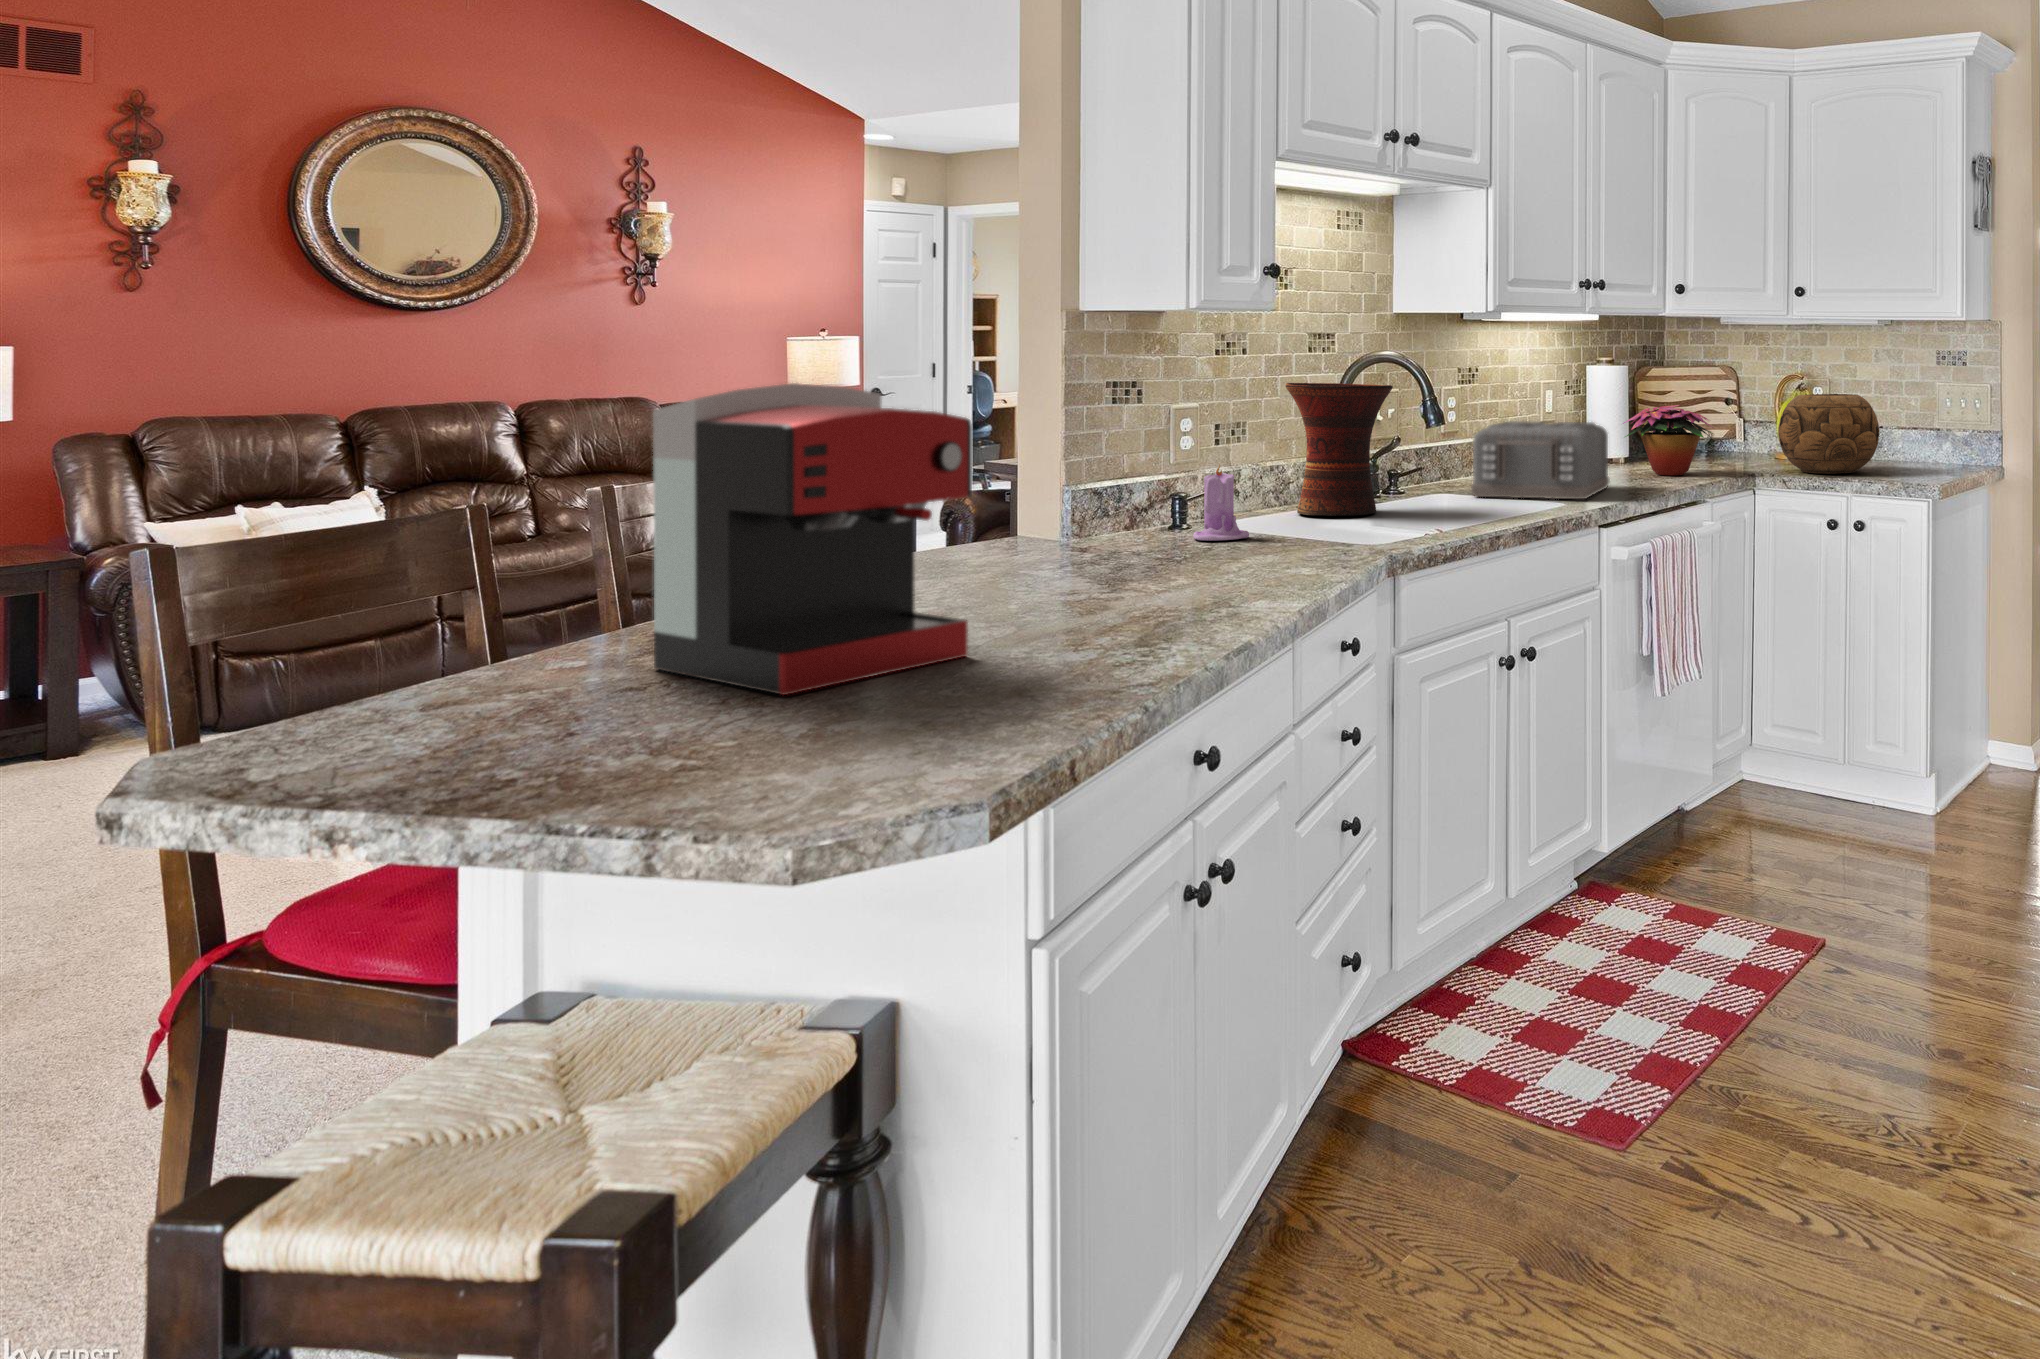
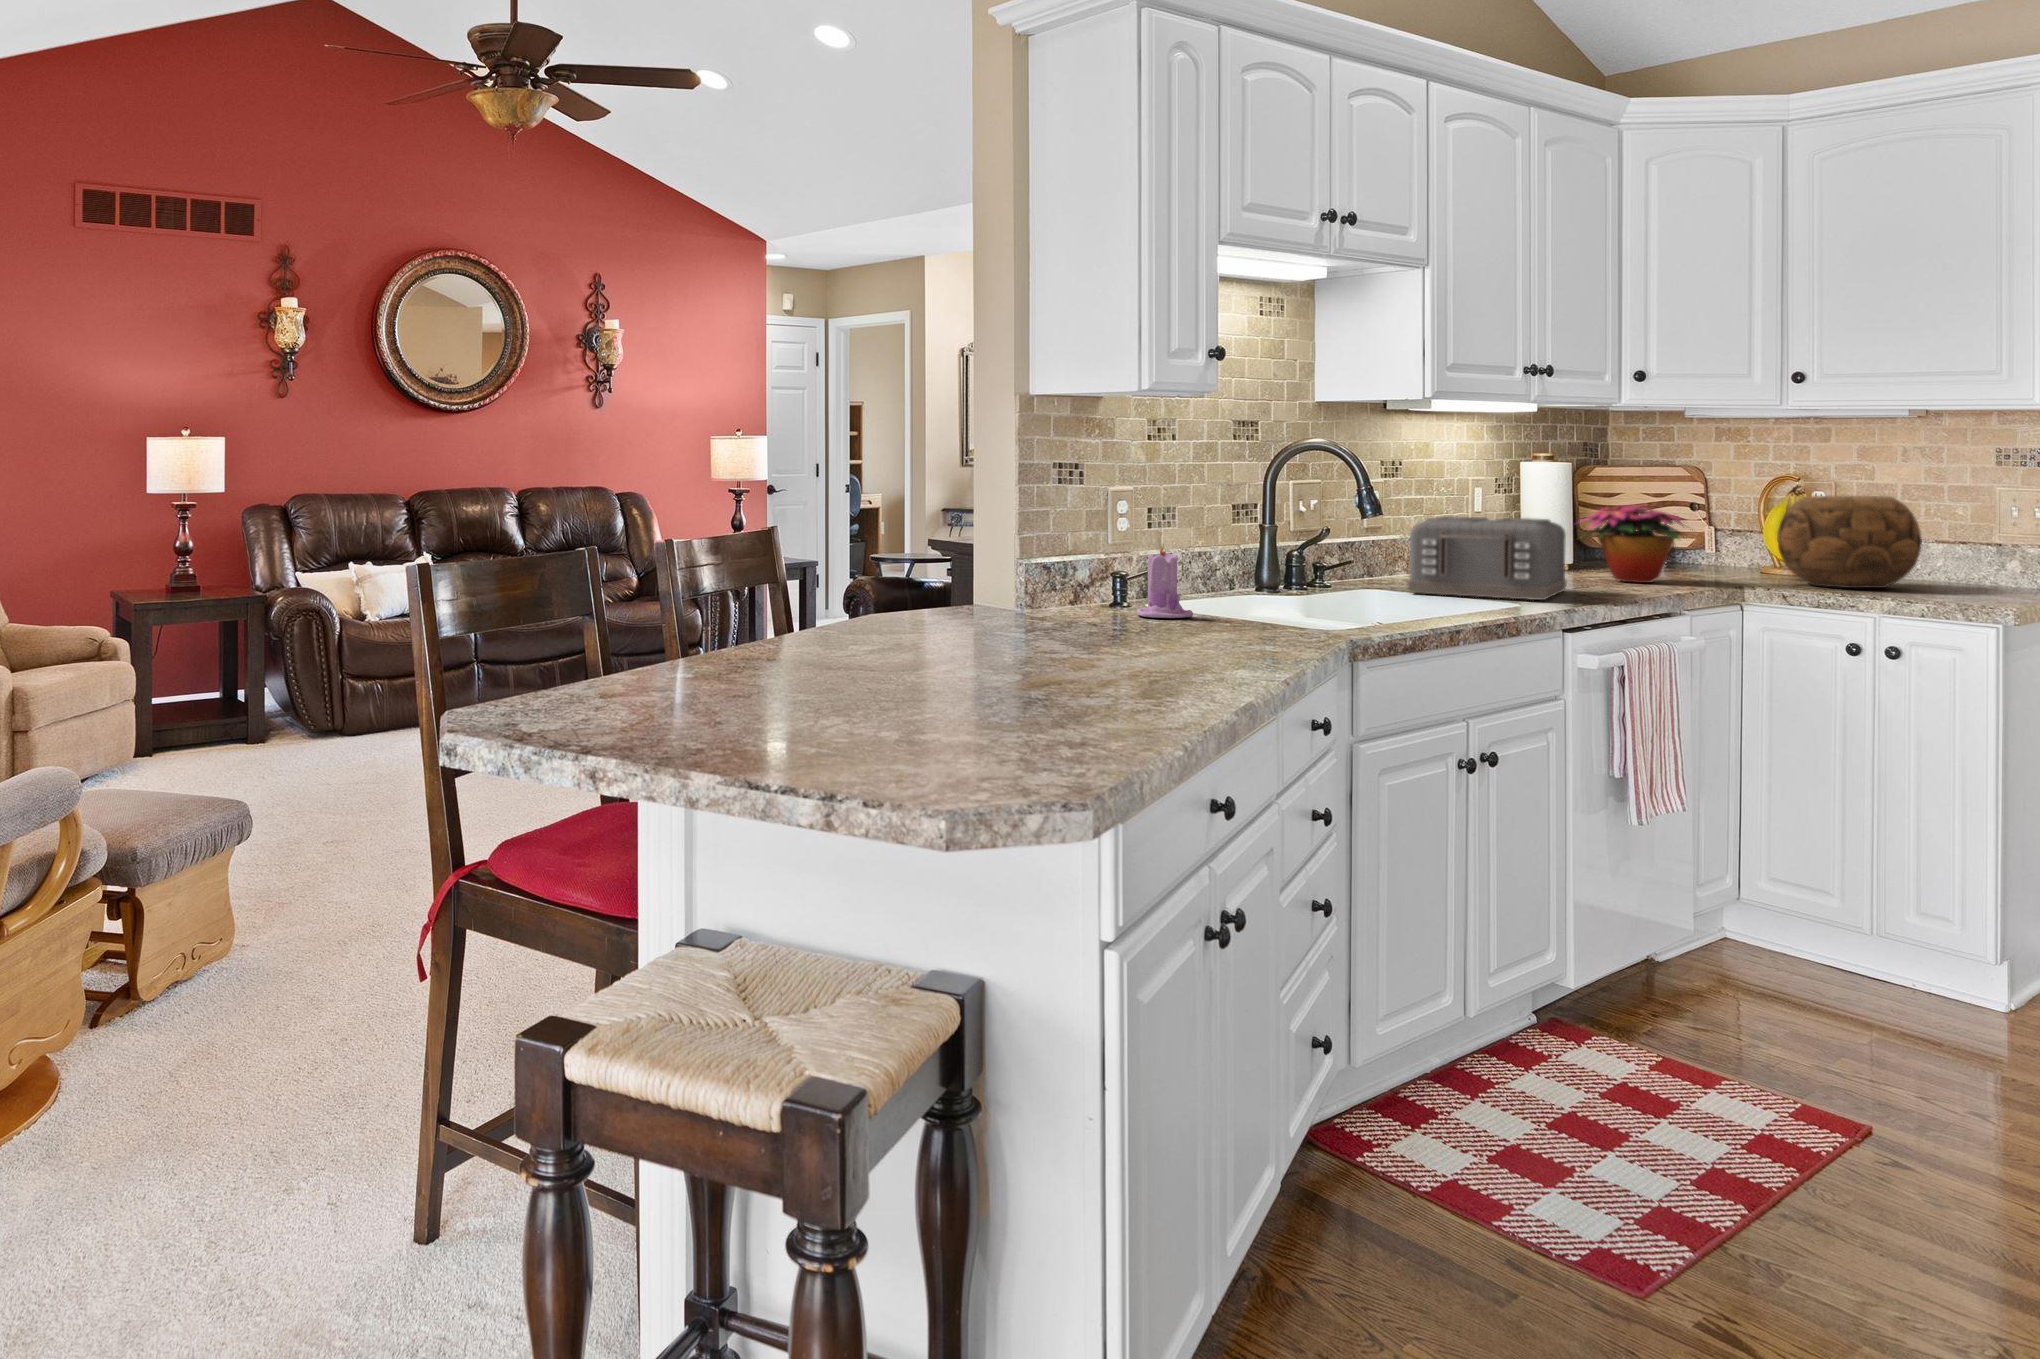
coffee maker: present [653,383,972,695] -> none [744,446,1001,710]
vase: present [1286,383,1393,516] -> none [1217,469,1331,603]

